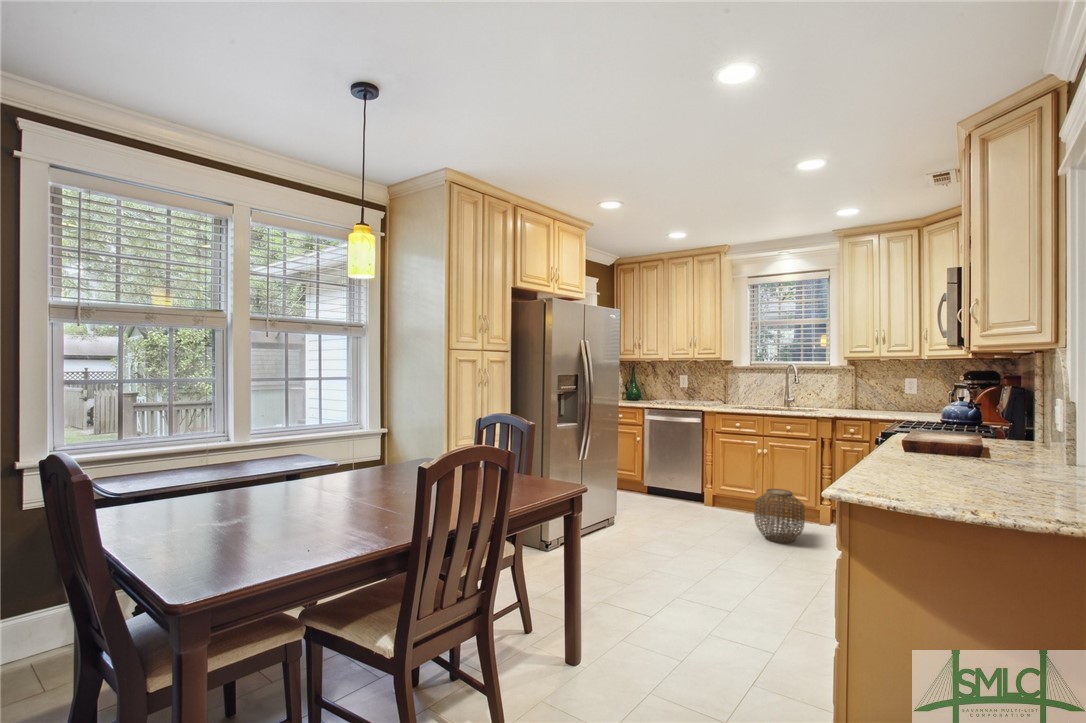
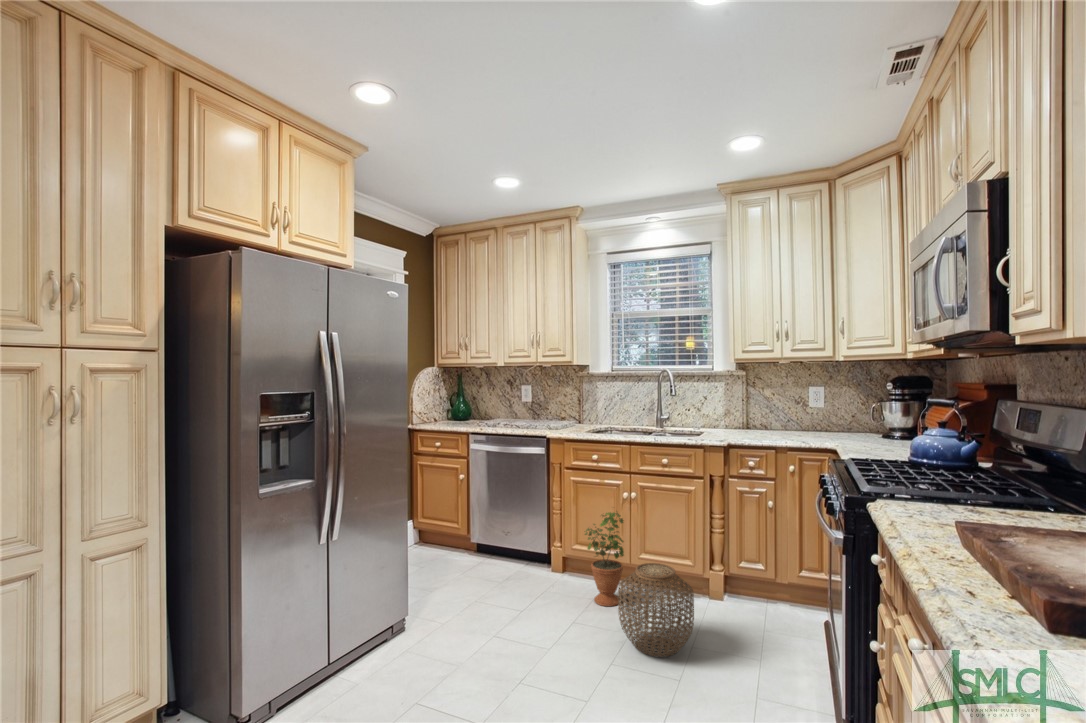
potted plant: none [730,458,758,522] -> present [585,512,624,606]

